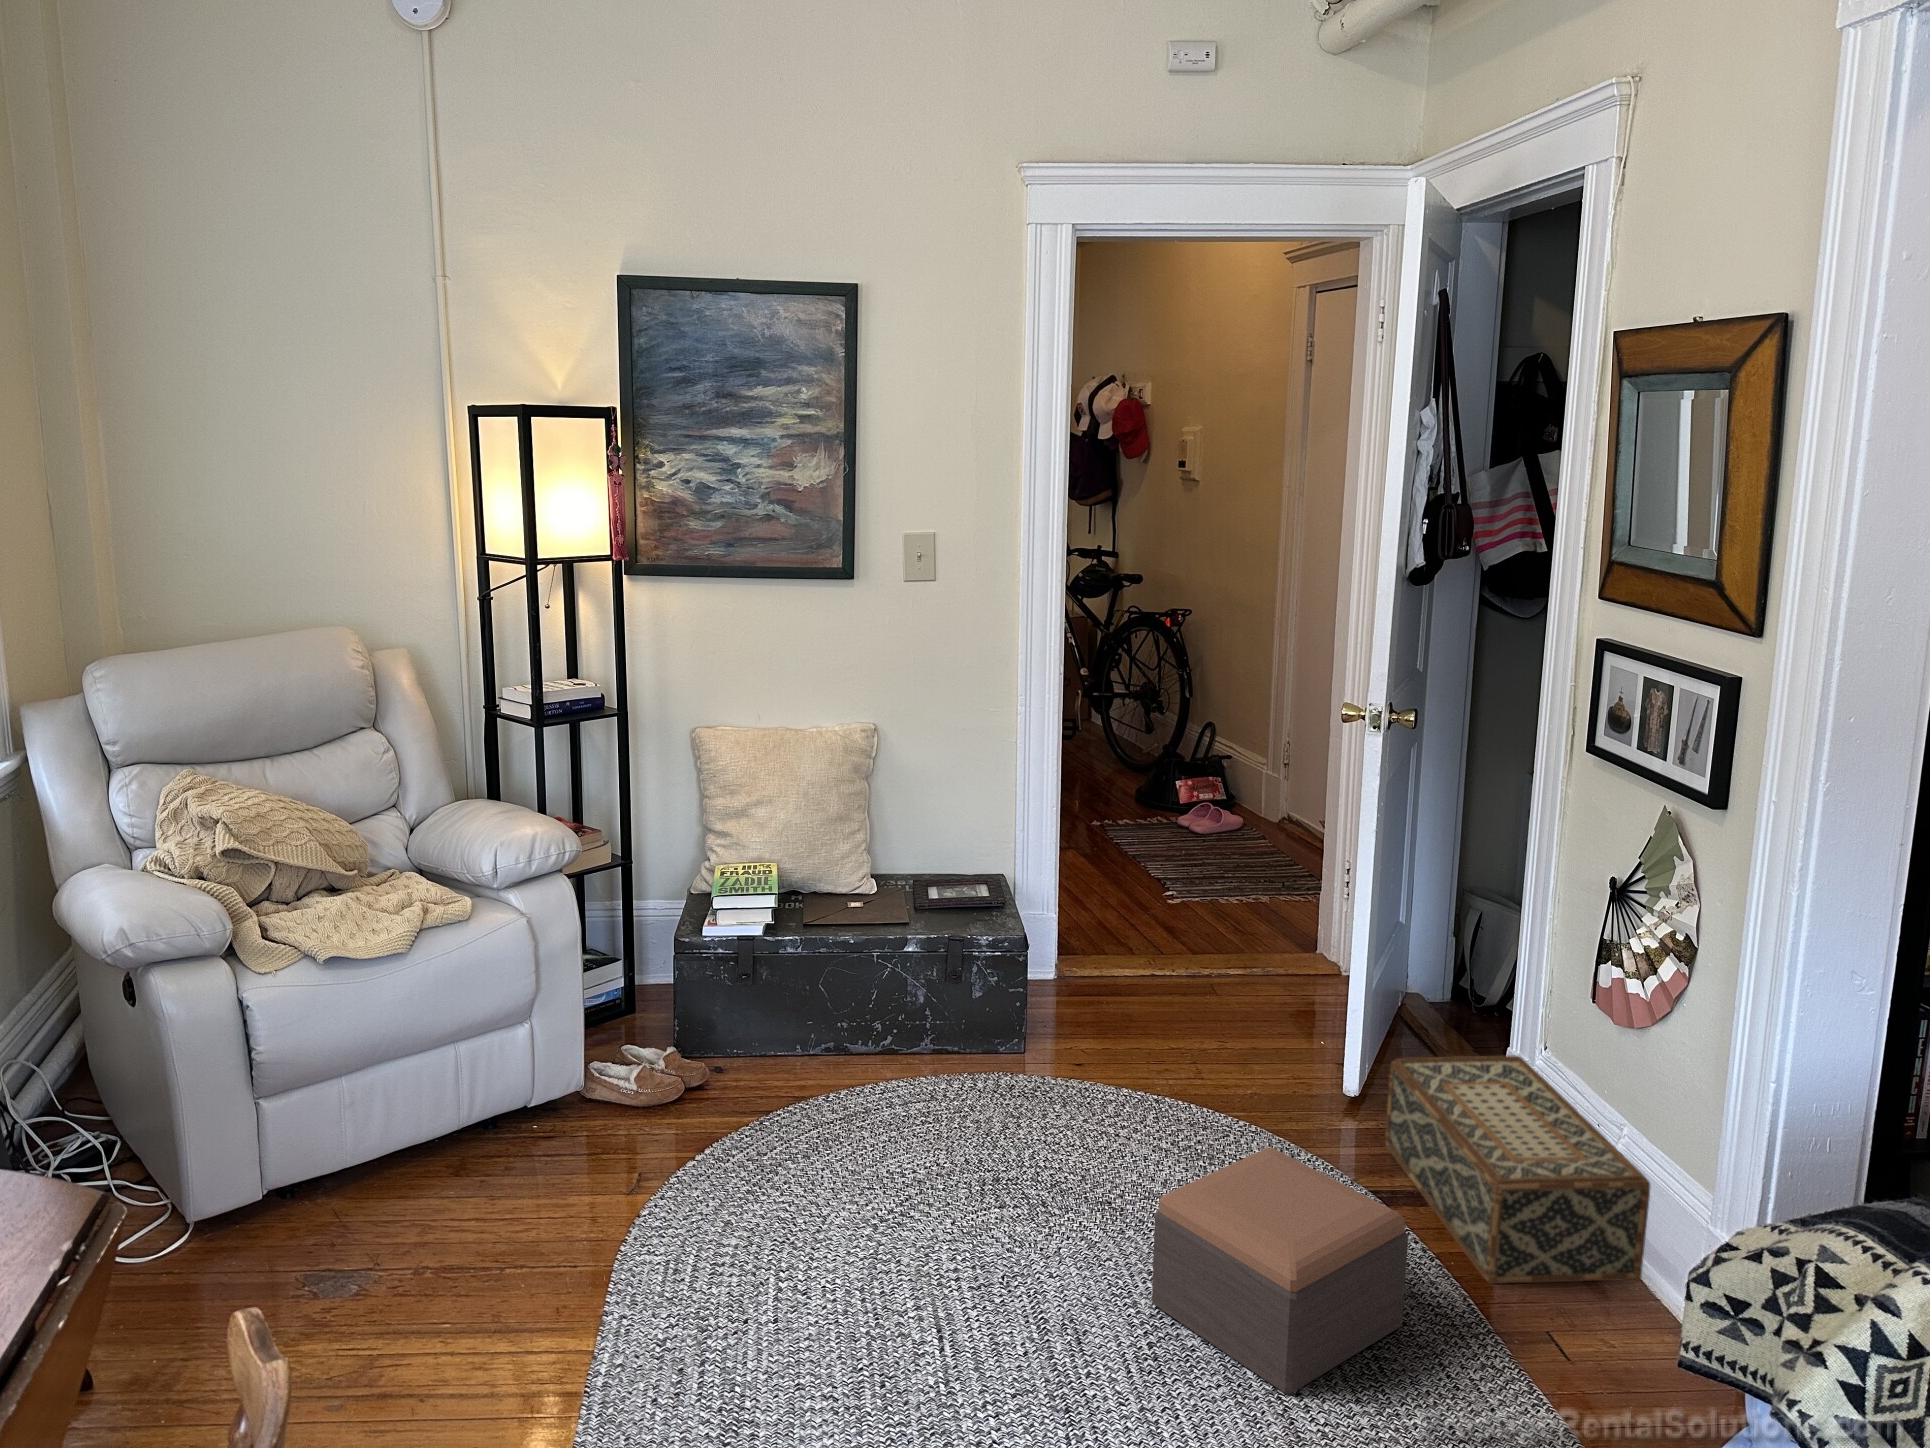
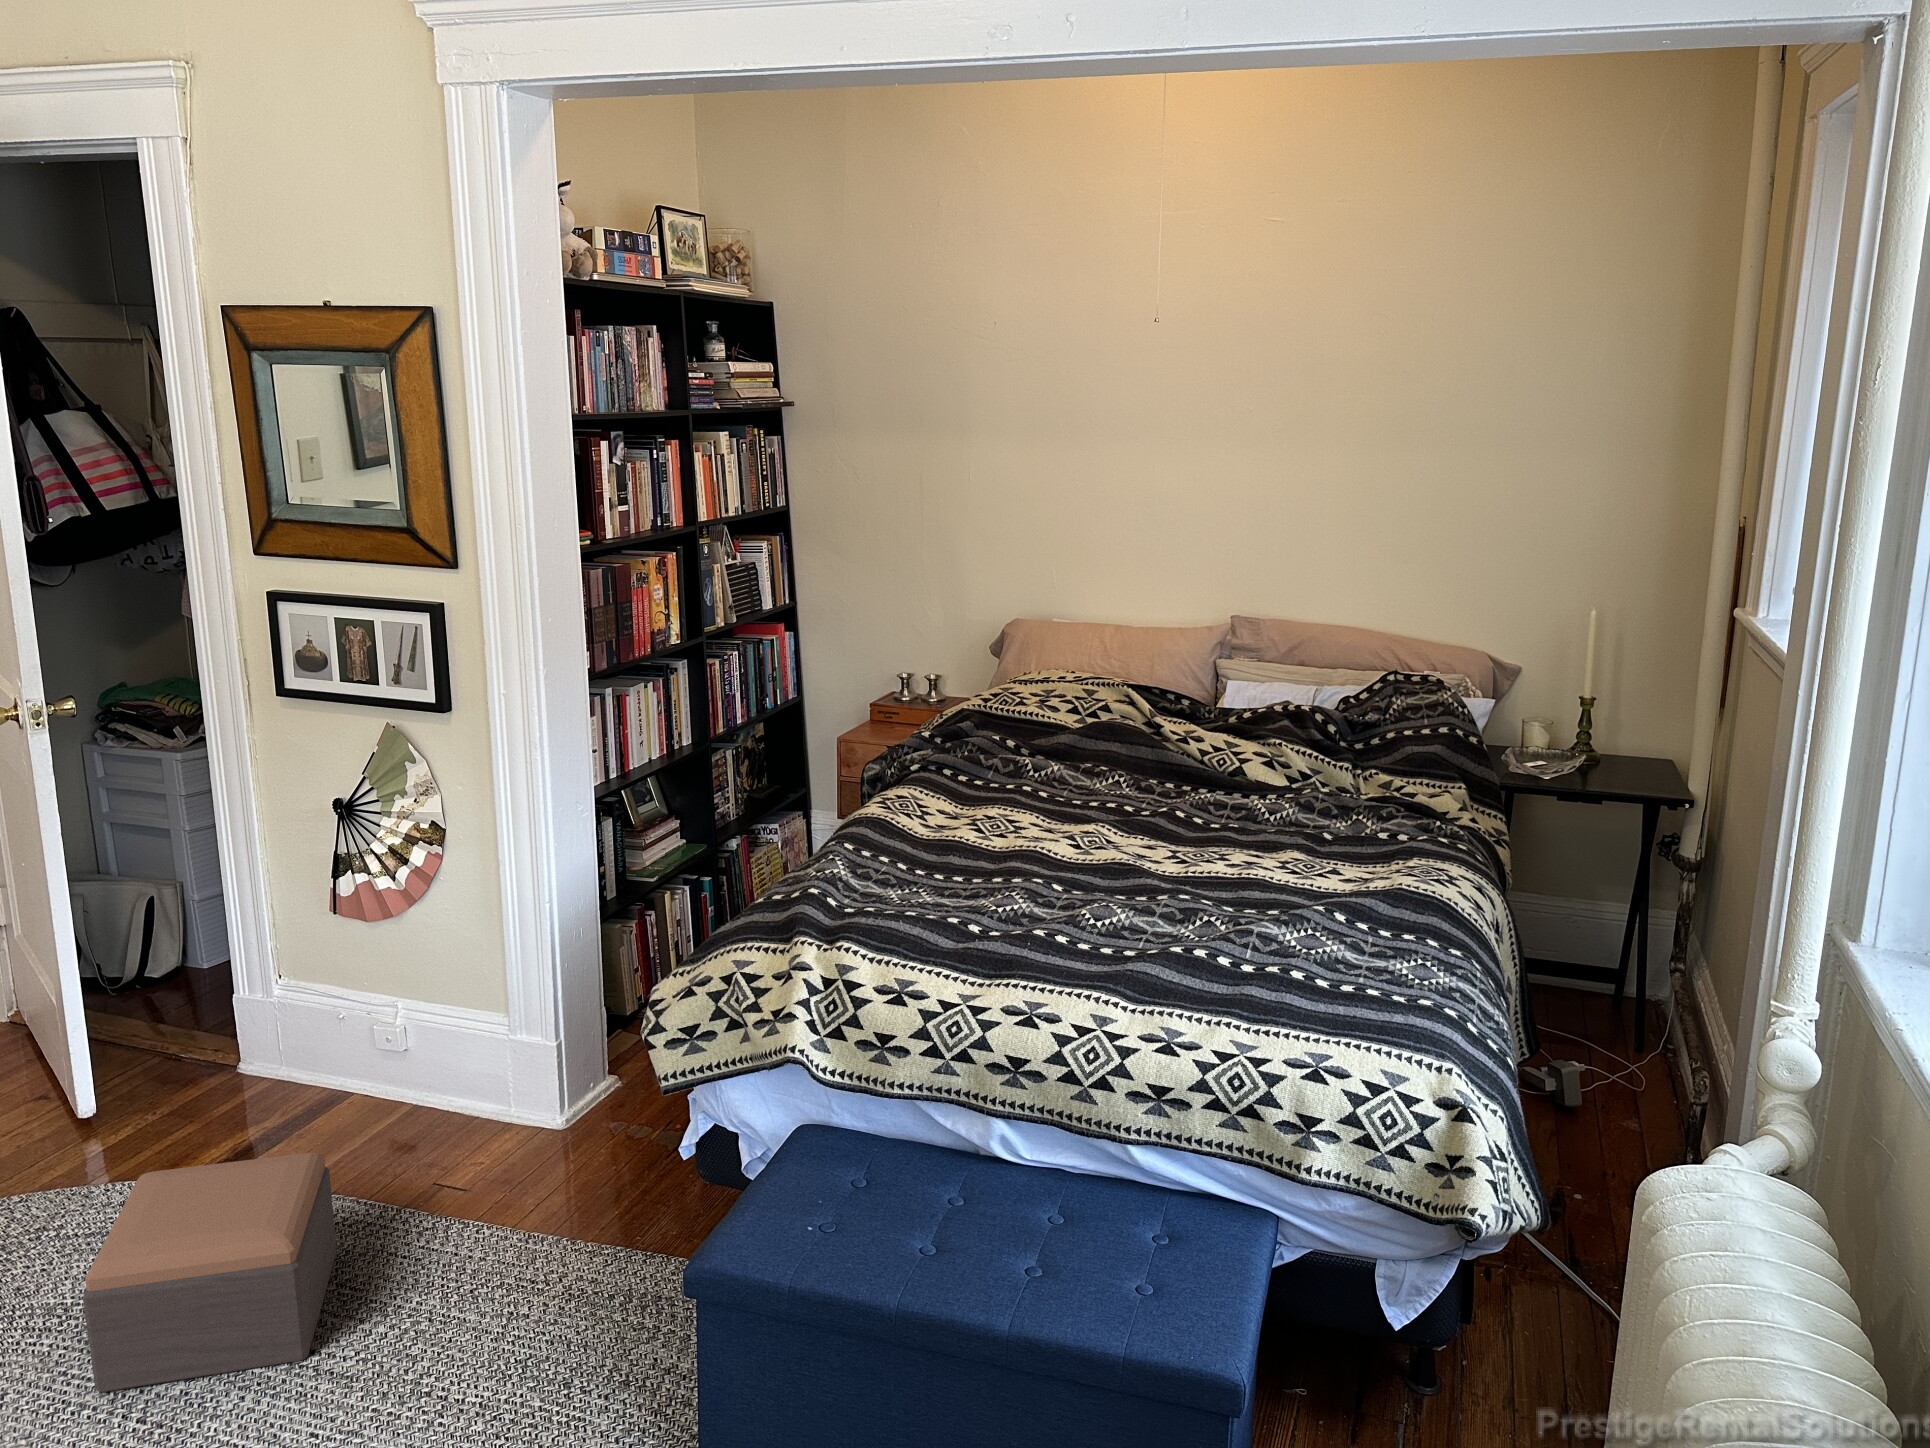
woven basket: present [1385,1056,1650,1284] -> none [154,995,457,1182]

